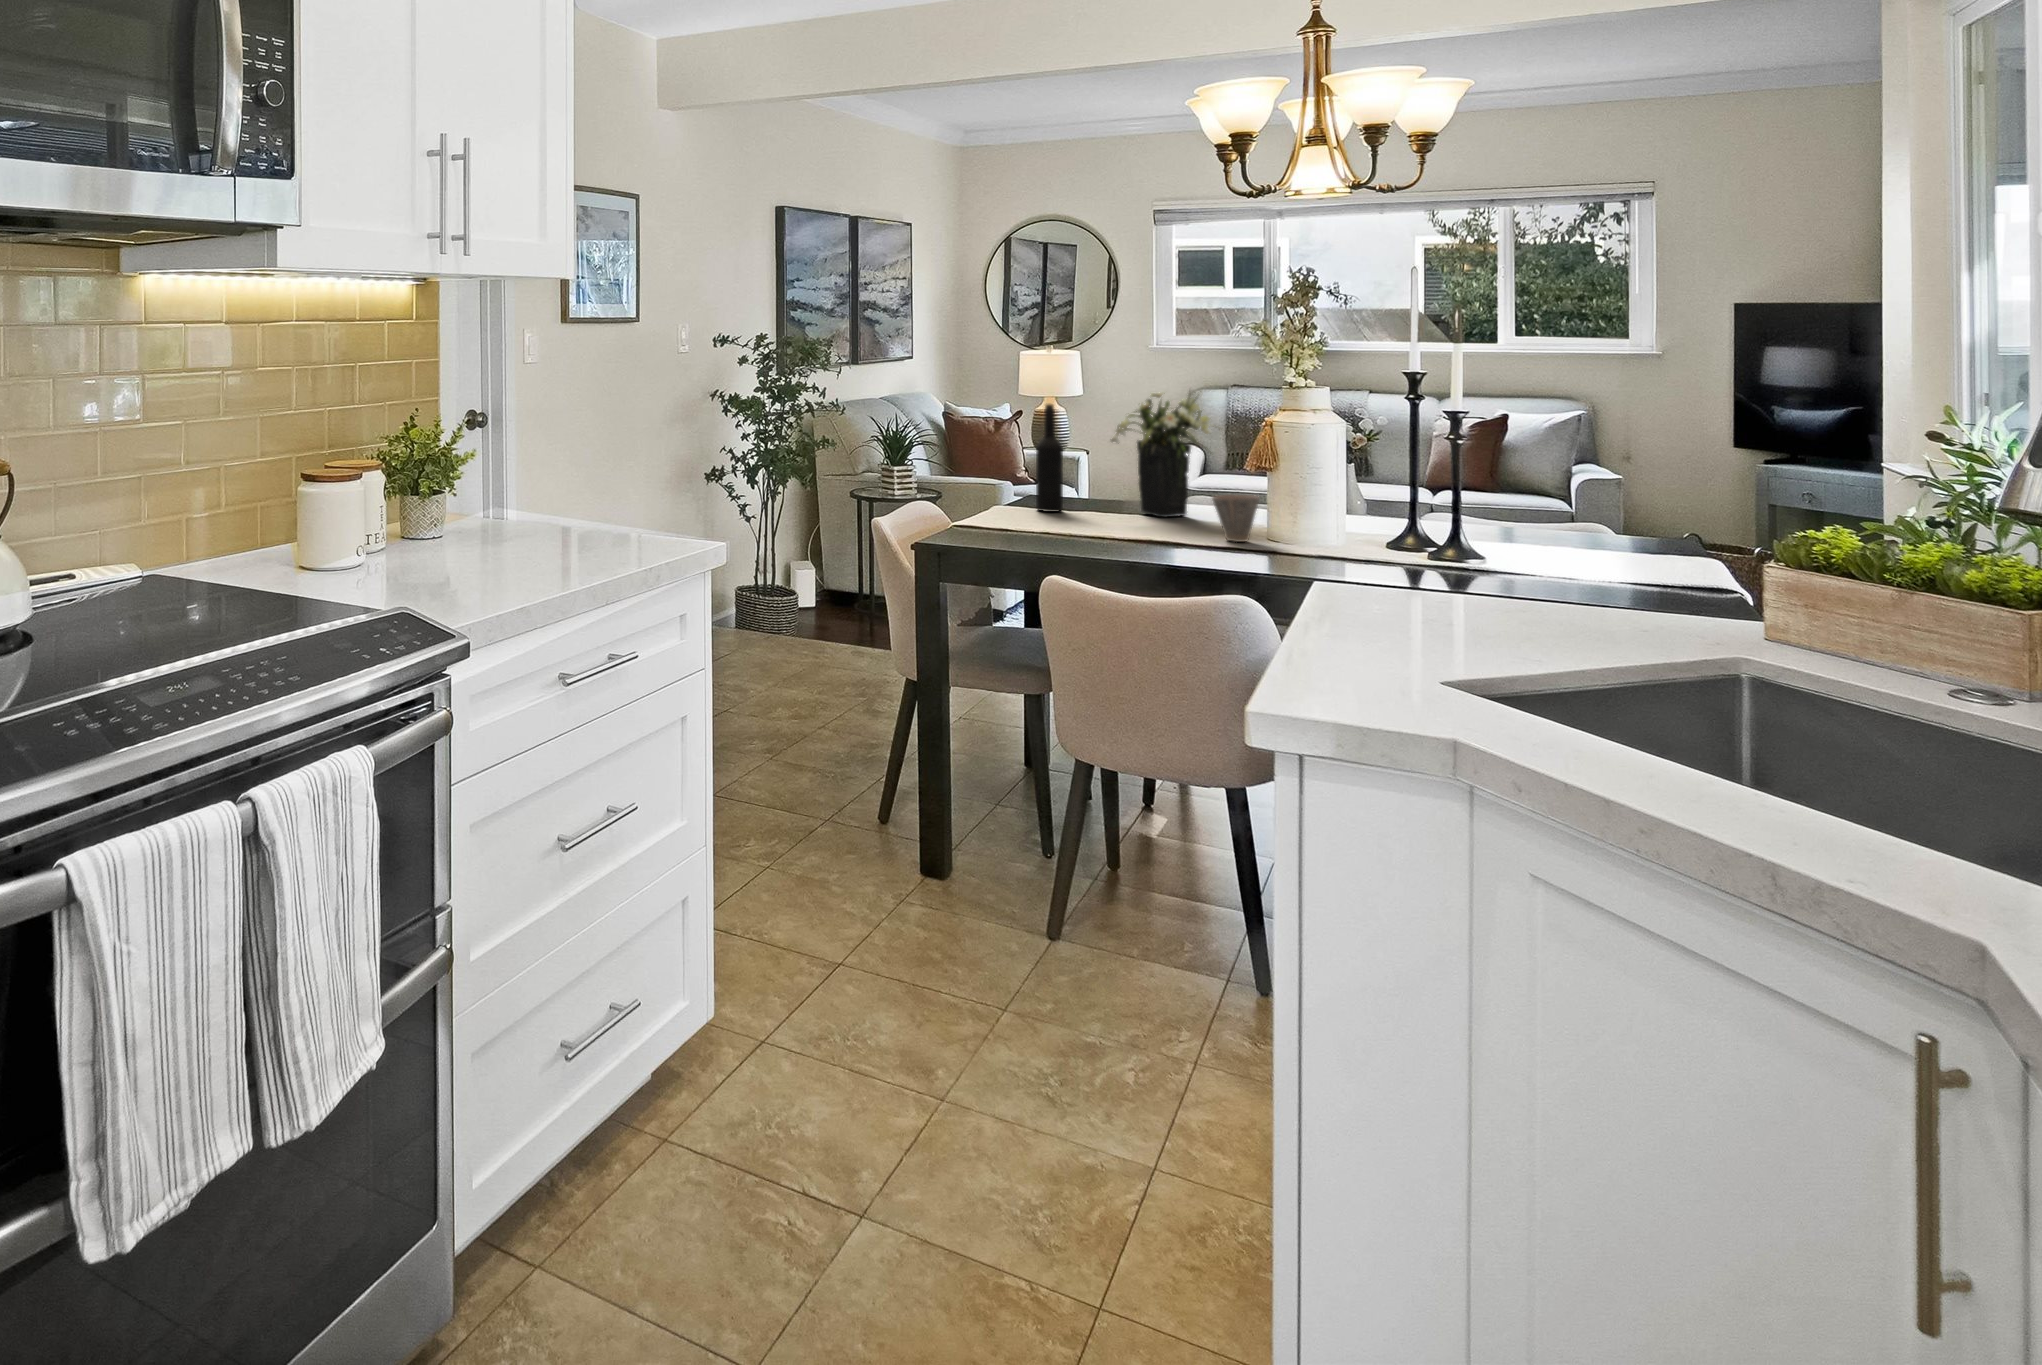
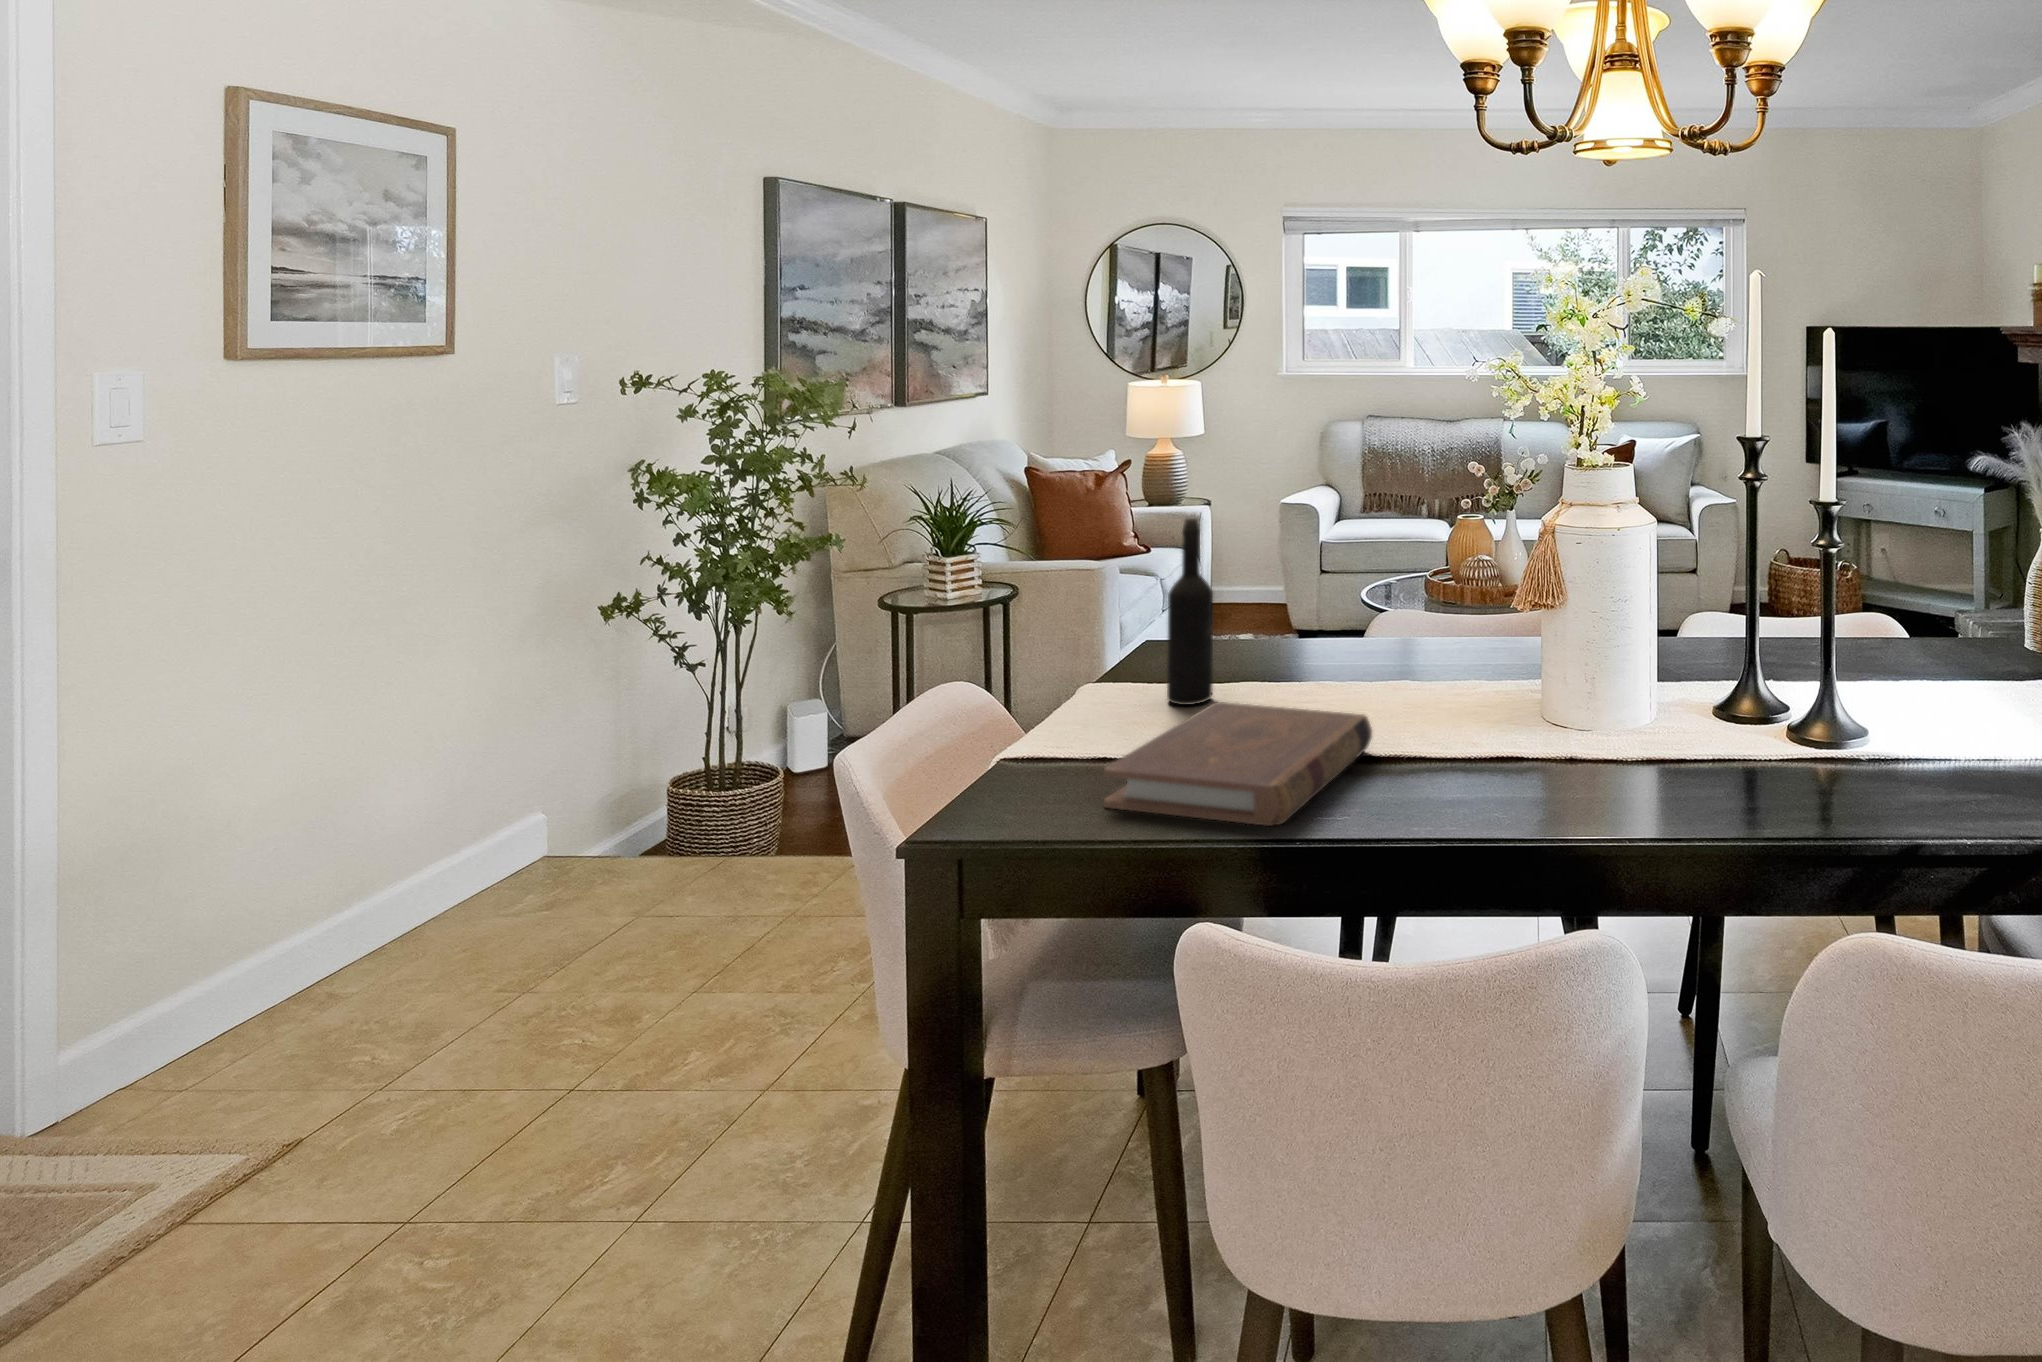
flower arrangement: present [1111,392,1214,517] -> none [1291,483,1461,694]
cup: present [1212,495,1259,542] -> none [1469,672,1542,760]
book: none [1000,502,1153,544] -> present [1104,702,1372,826]

